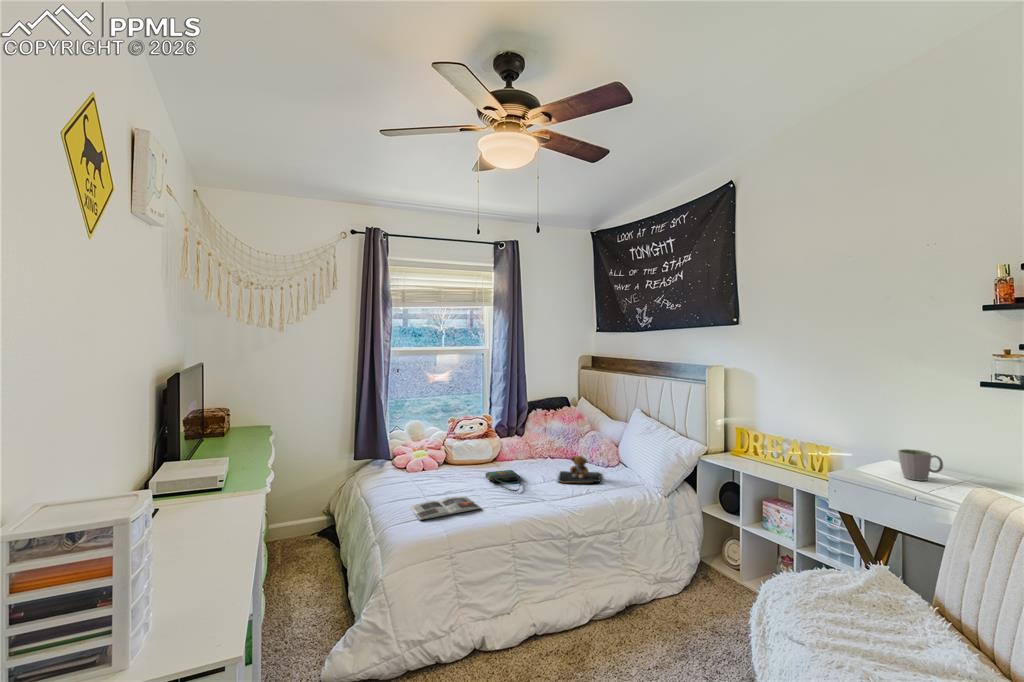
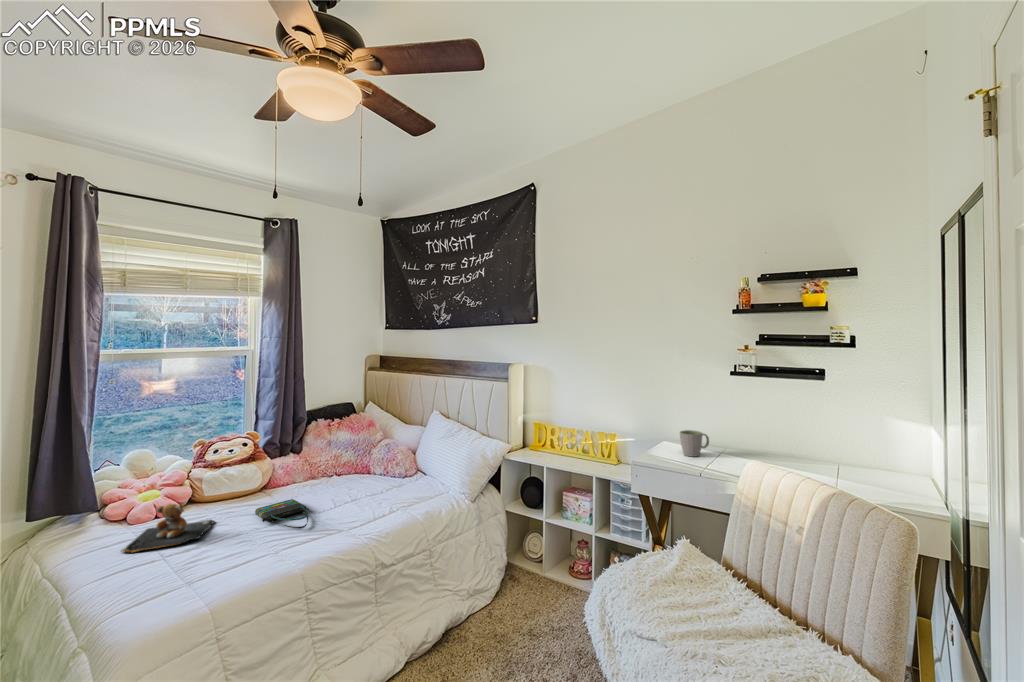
teddy bear: present [556,456,601,483] -> present [121,504,214,552]
magazine: present [410,497,480,520] -> none [126,550,254,608]

